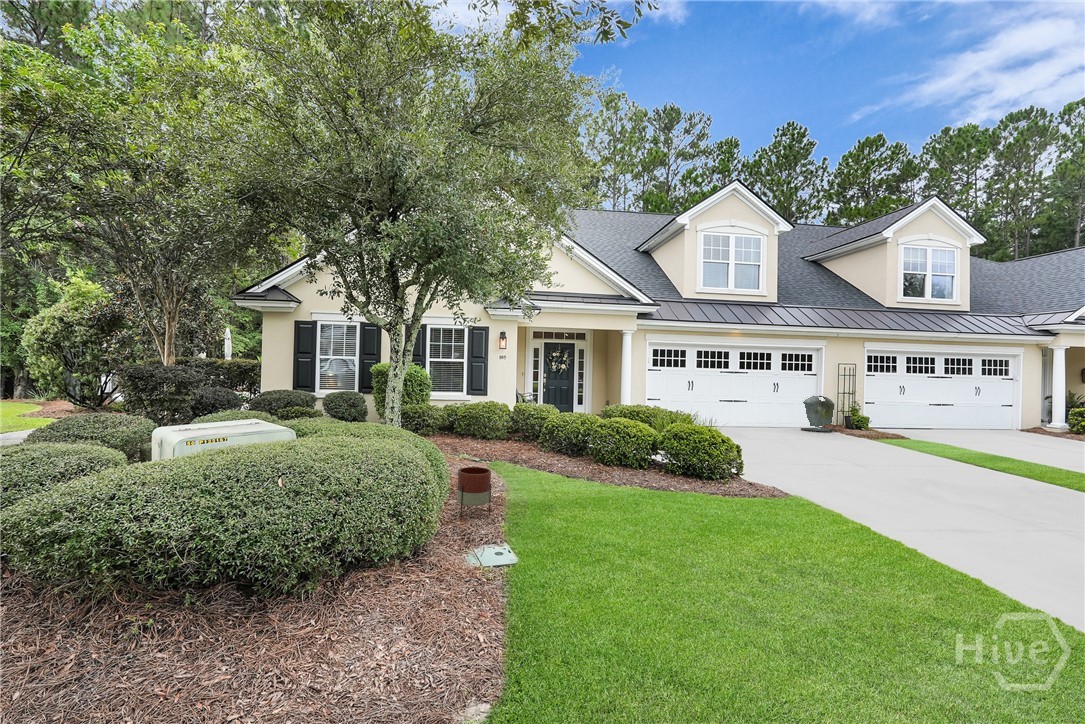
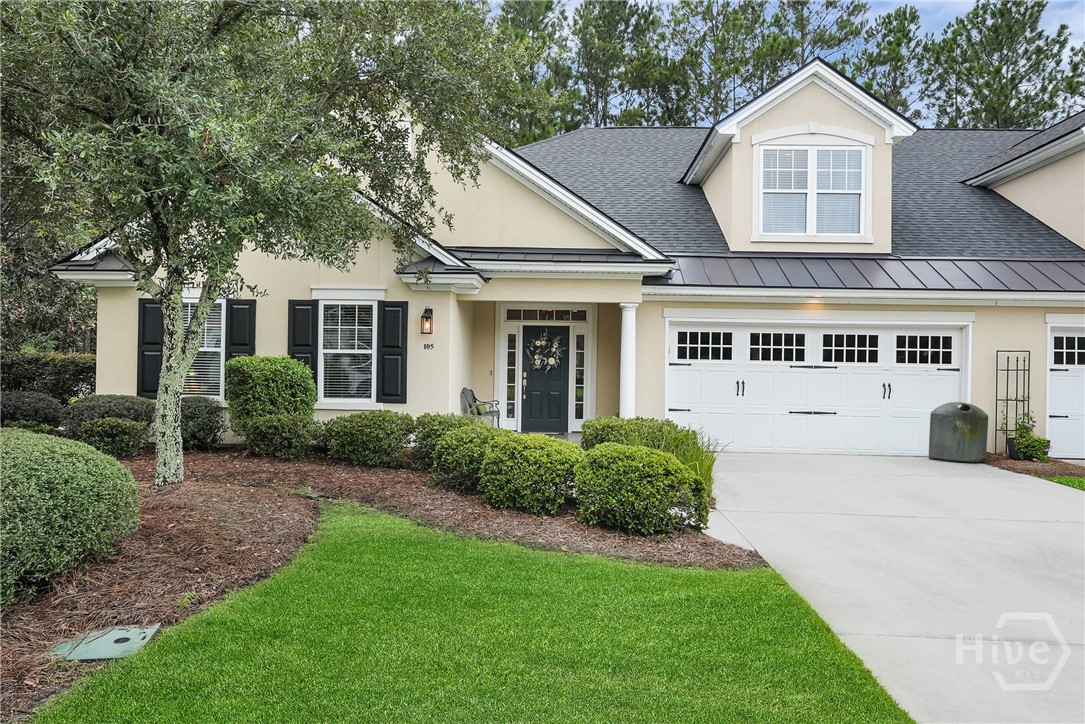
planter: present [457,467,491,518] -> none [59,527,130,619]

